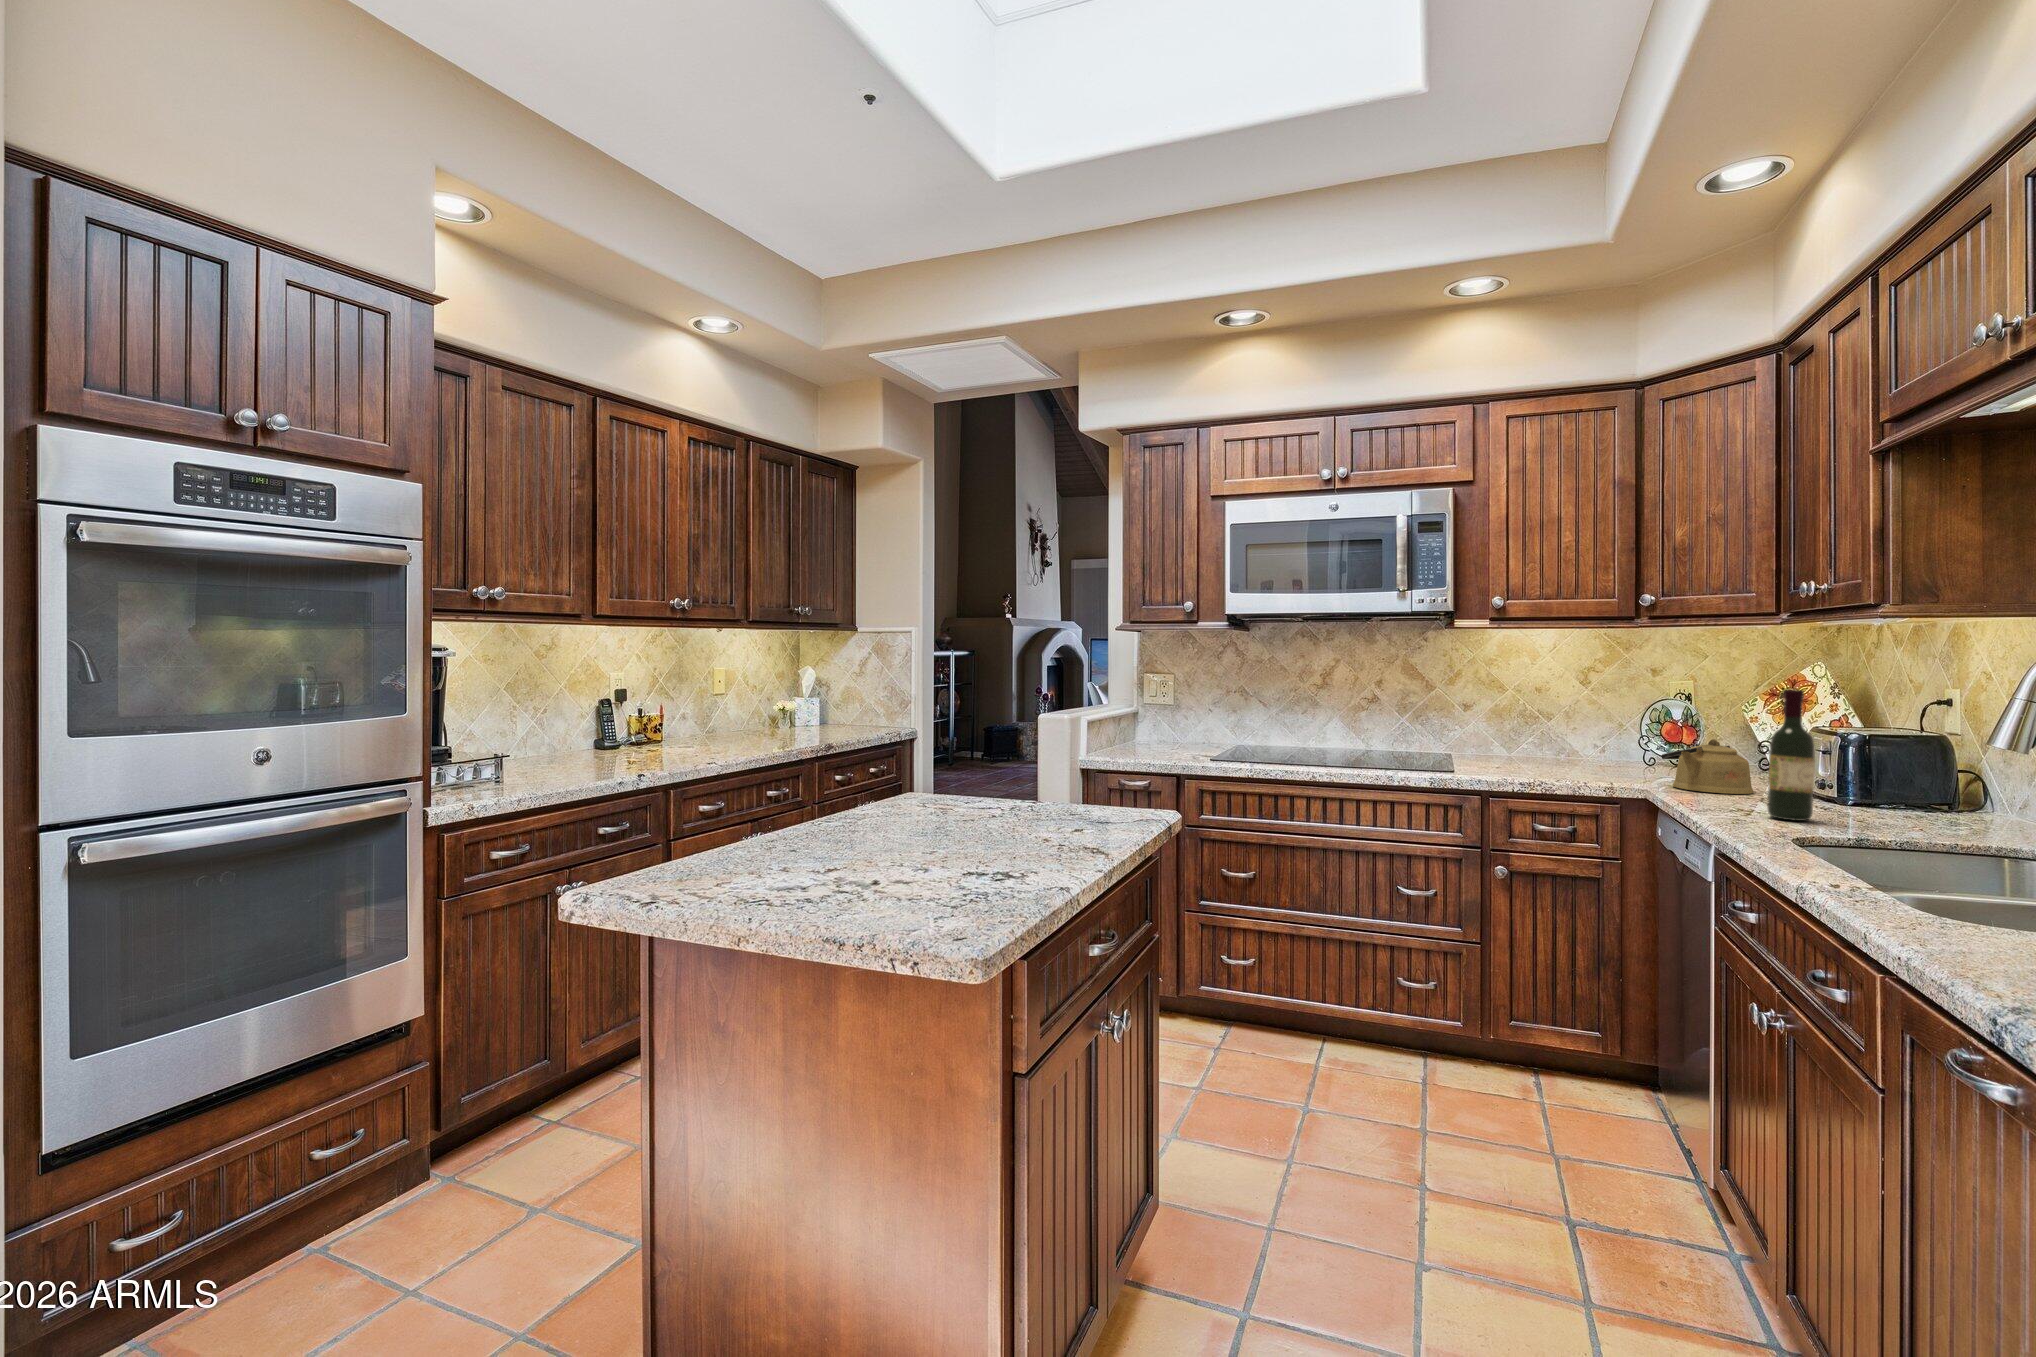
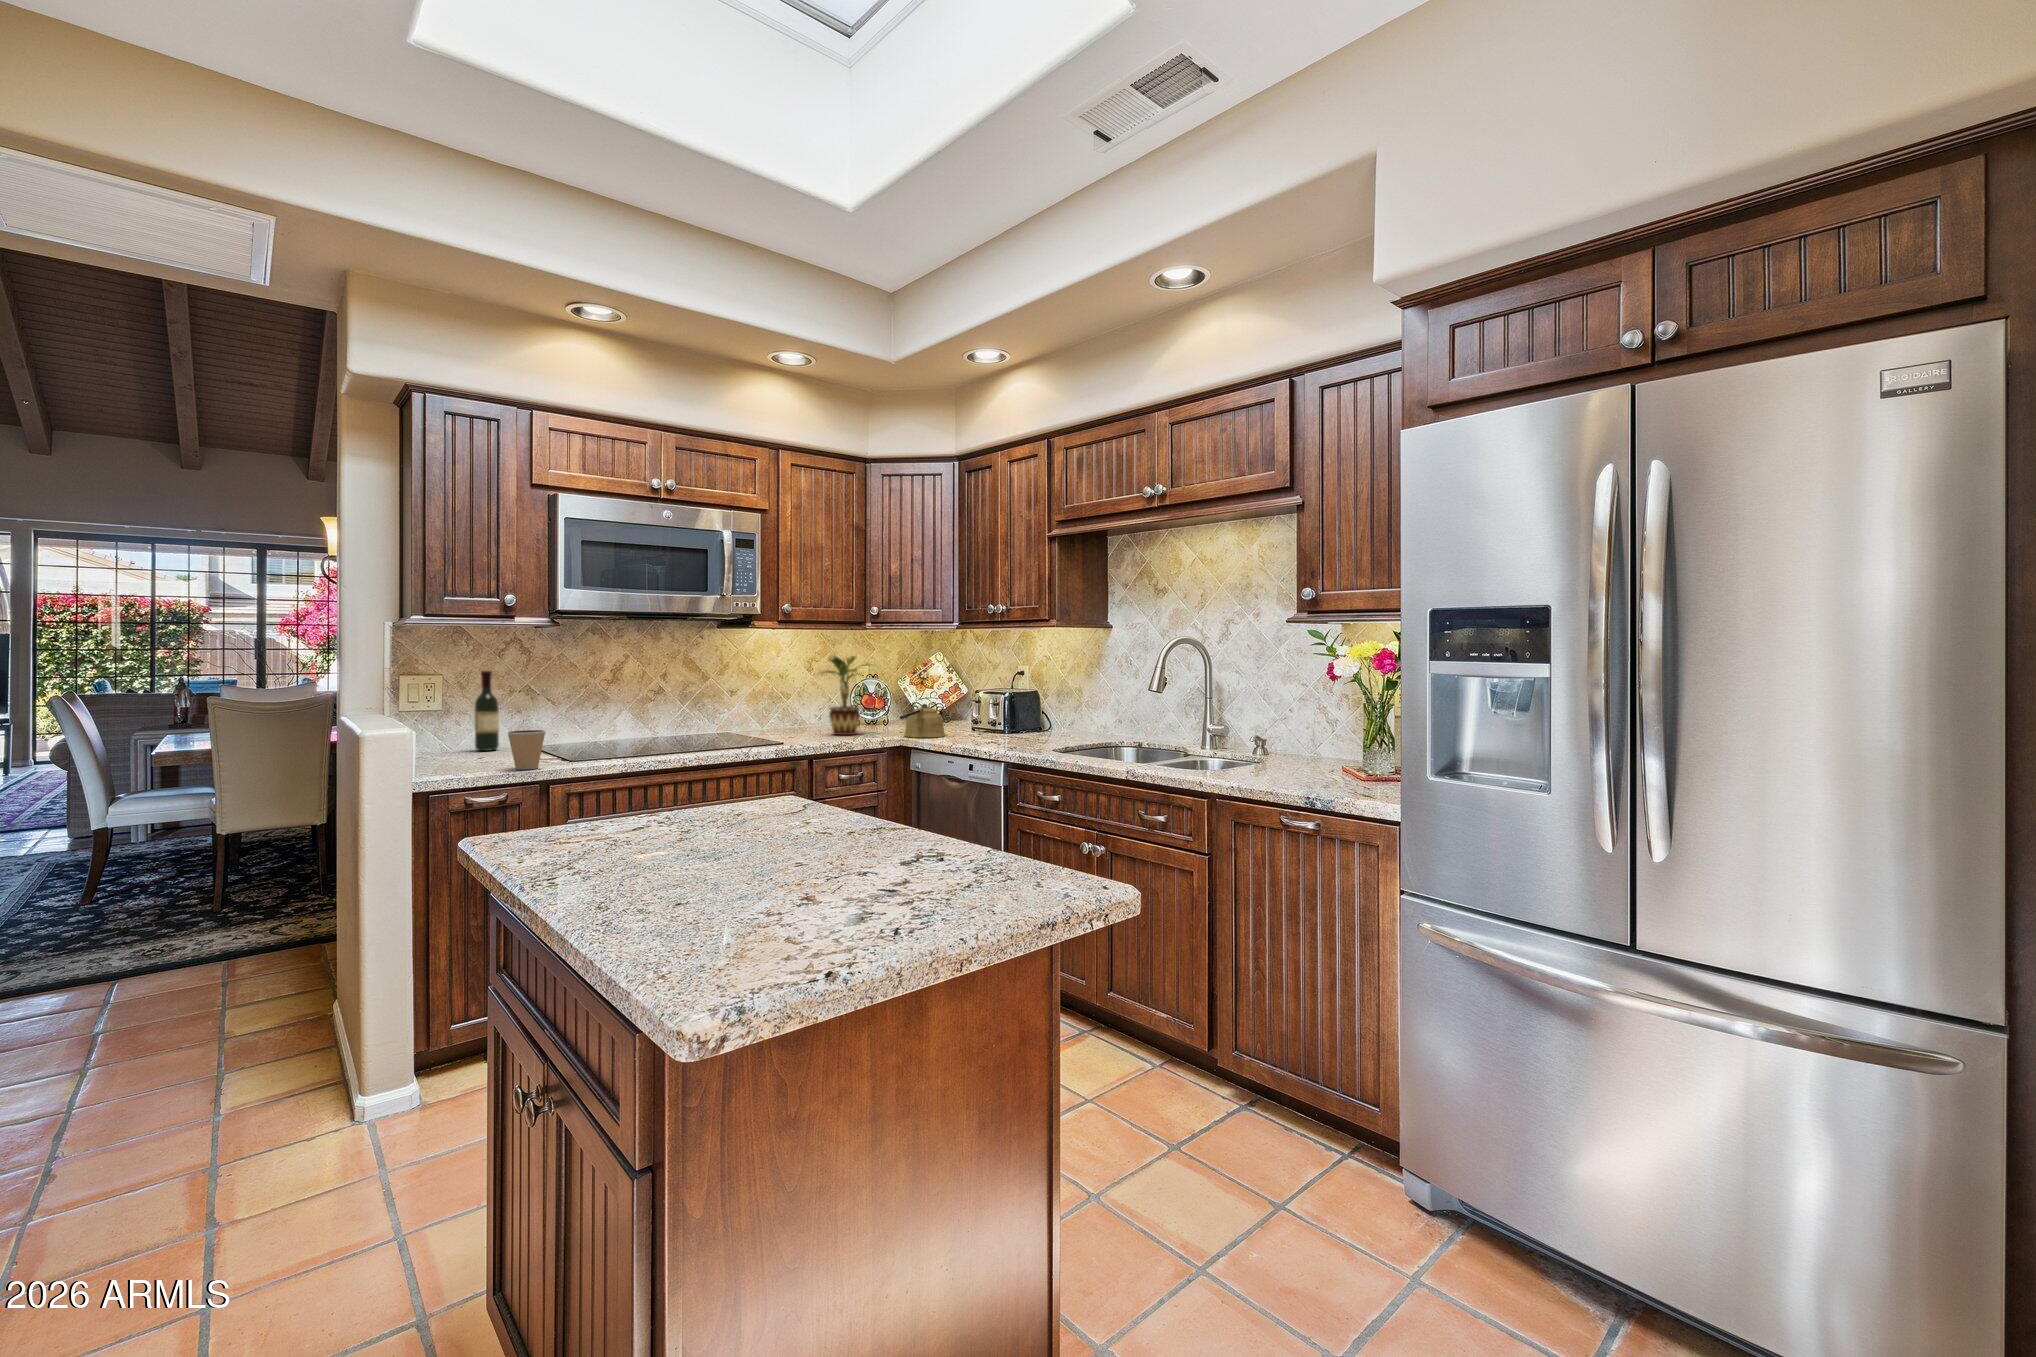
potted plant: none [1550,663,1645,774] -> present [823,656,864,735]
wine bottle: present [1767,690,1815,821] -> present [474,671,499,751]
coffee cup: none [1146,727,1178,764] -> present [508,730,545,769]

